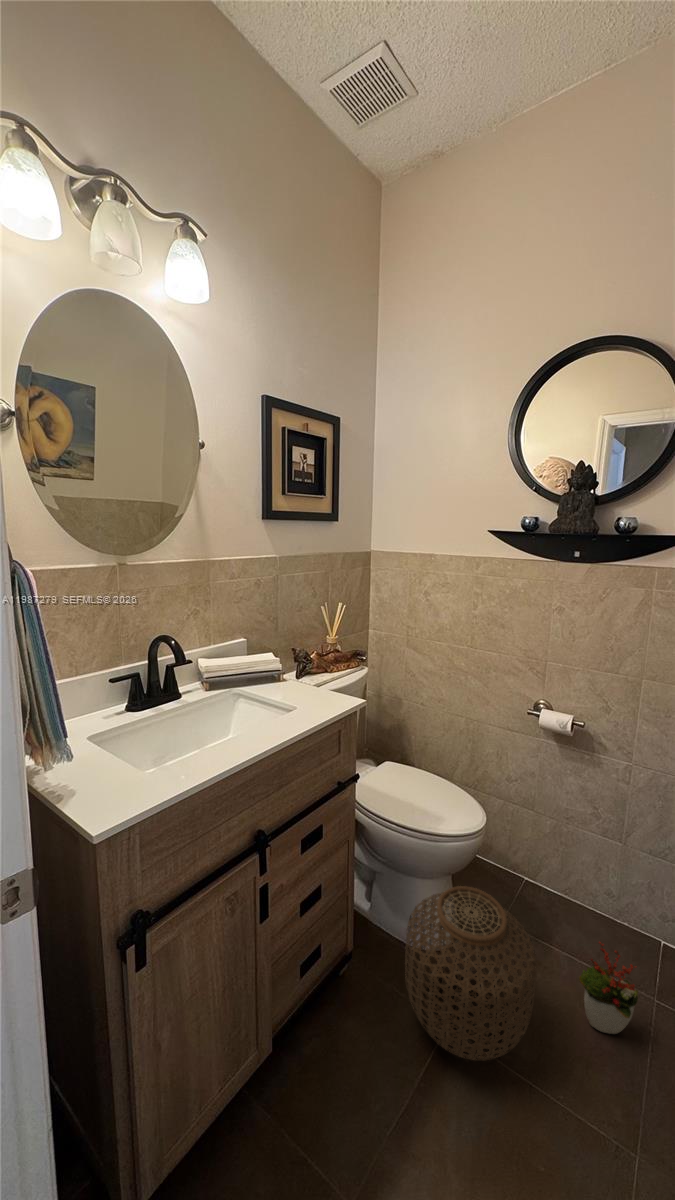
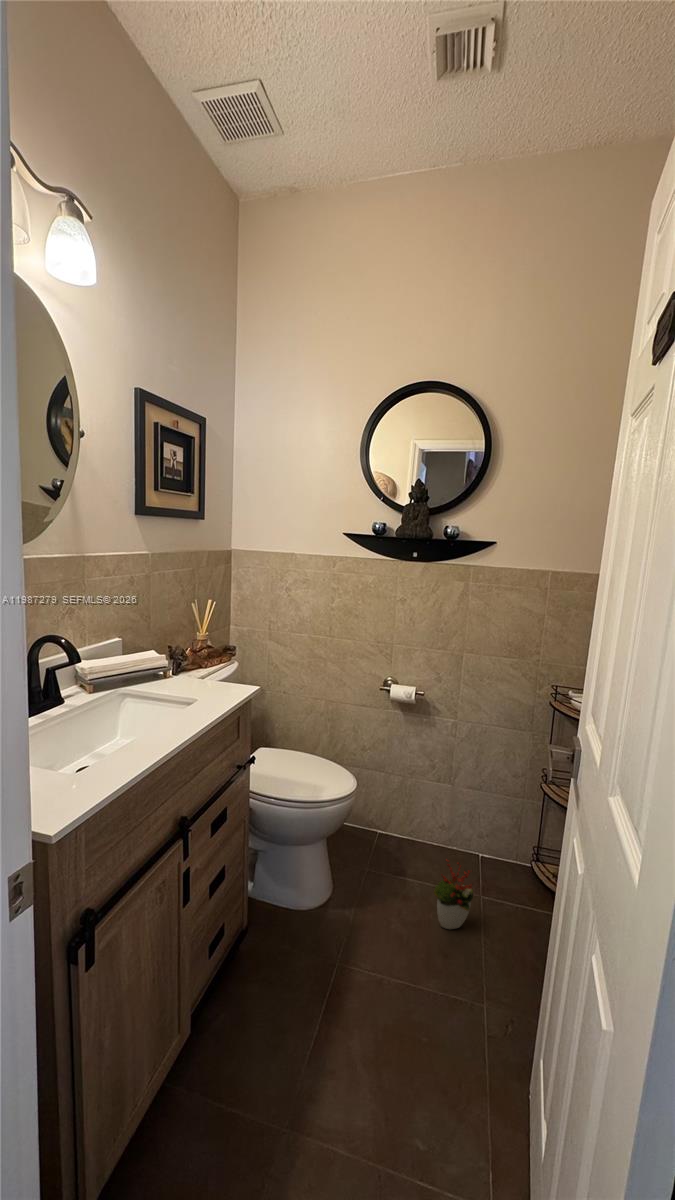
woven basket: present [405,886,536,1060] -> none [300,839,408,981]

